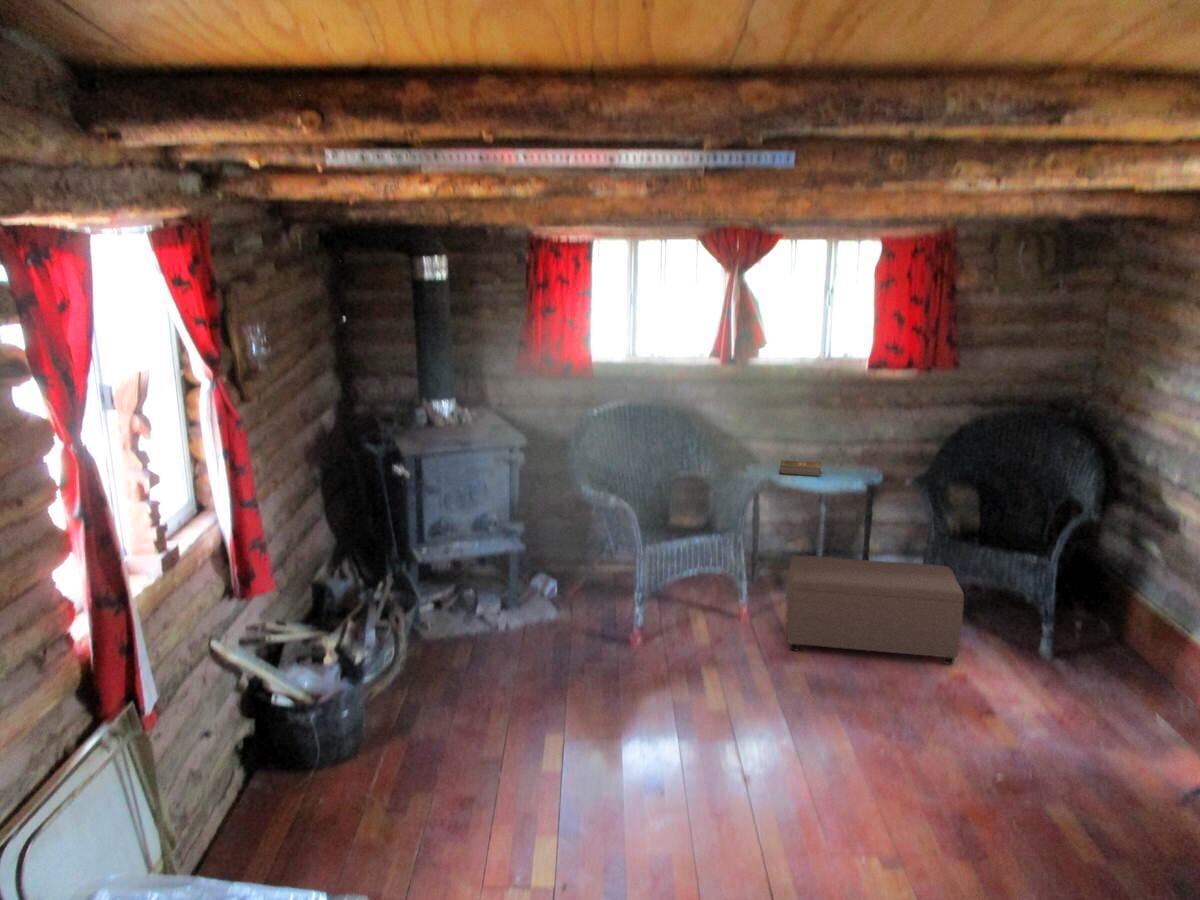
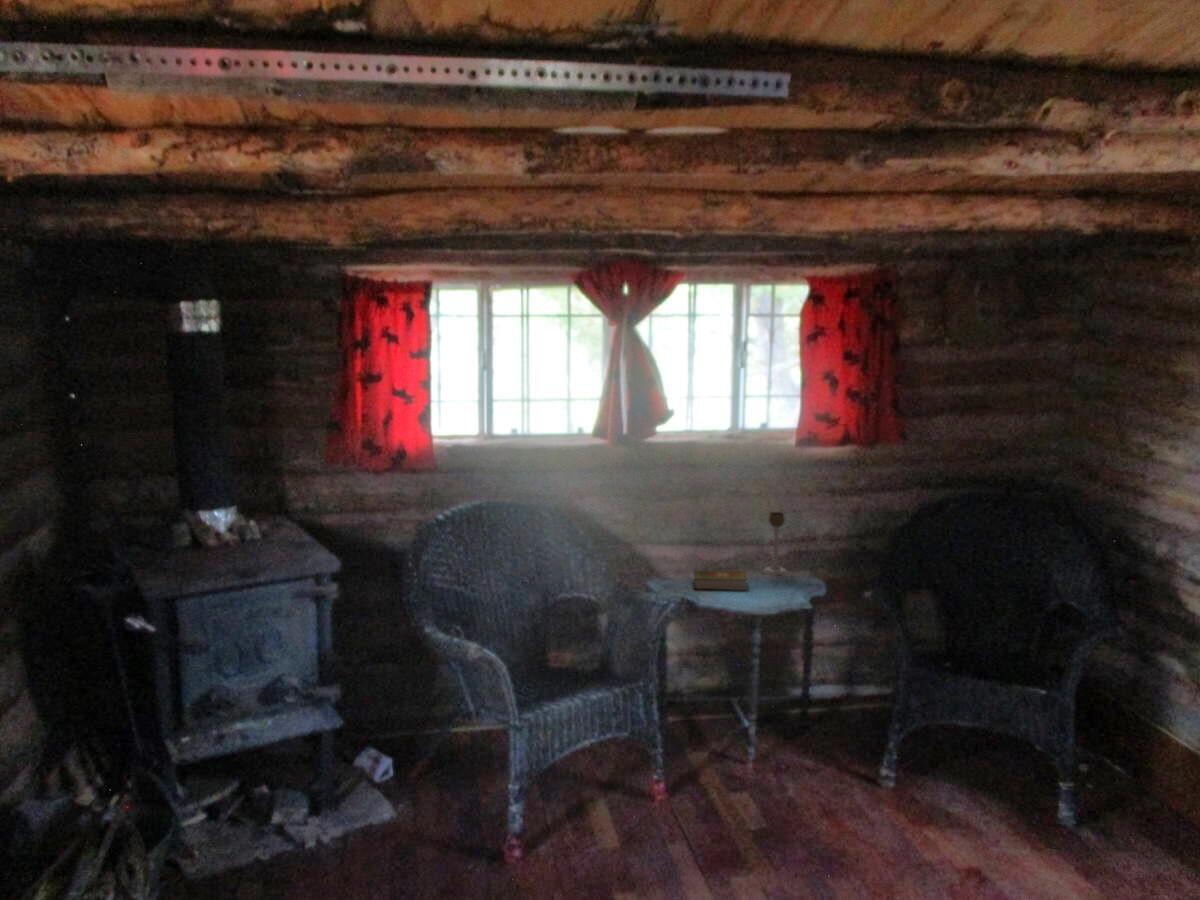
candle holder: none [836,419,856,468] -> present [763,512,787,575]
ottoman: present [786,556,964,664] -> none [717,705,962,848]

